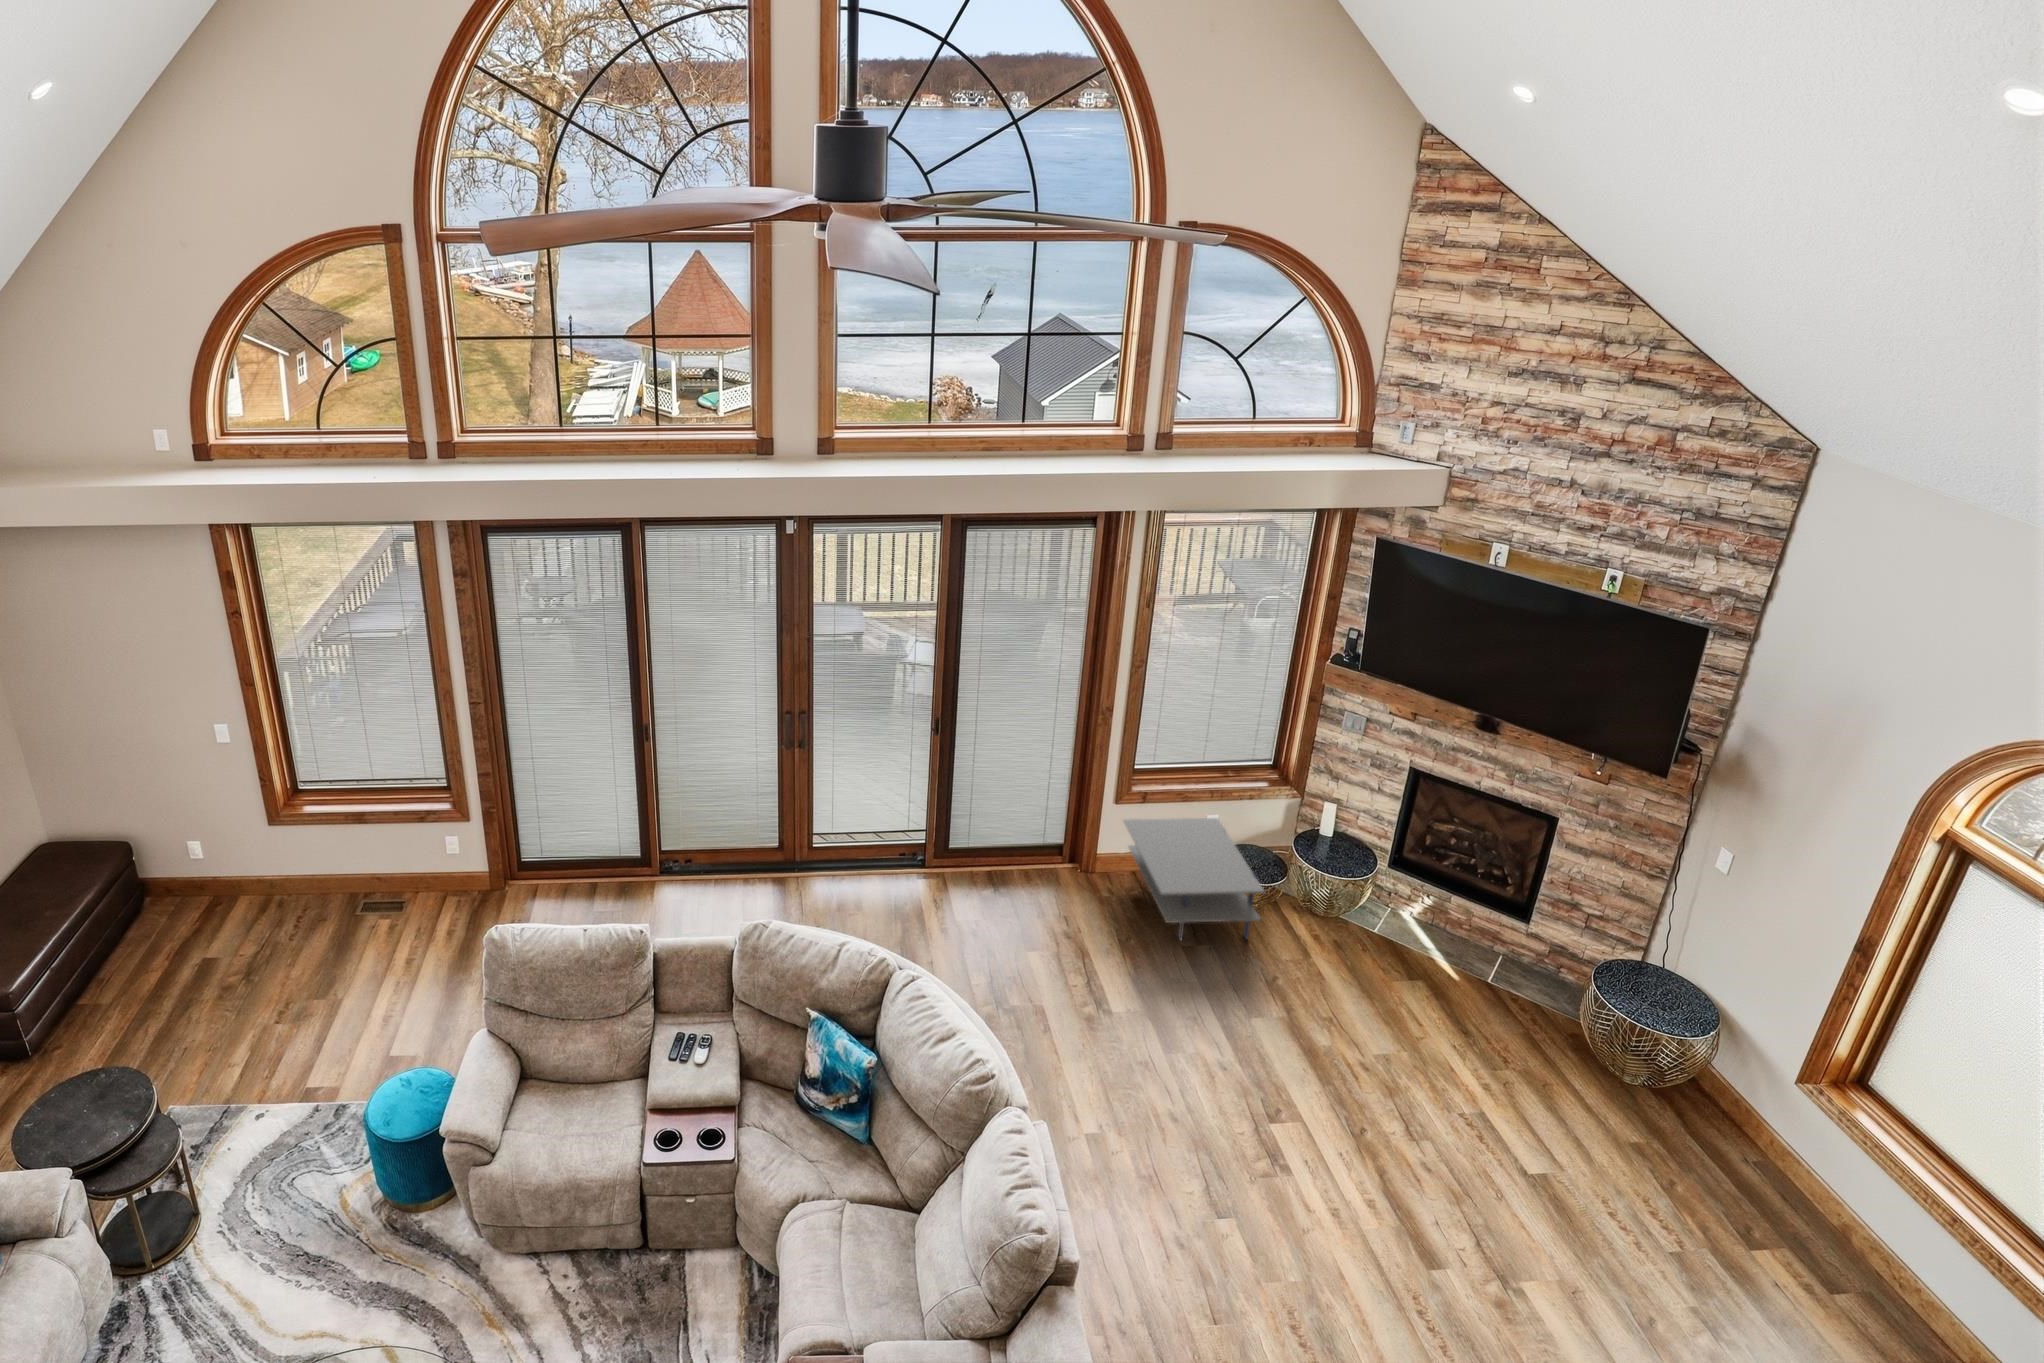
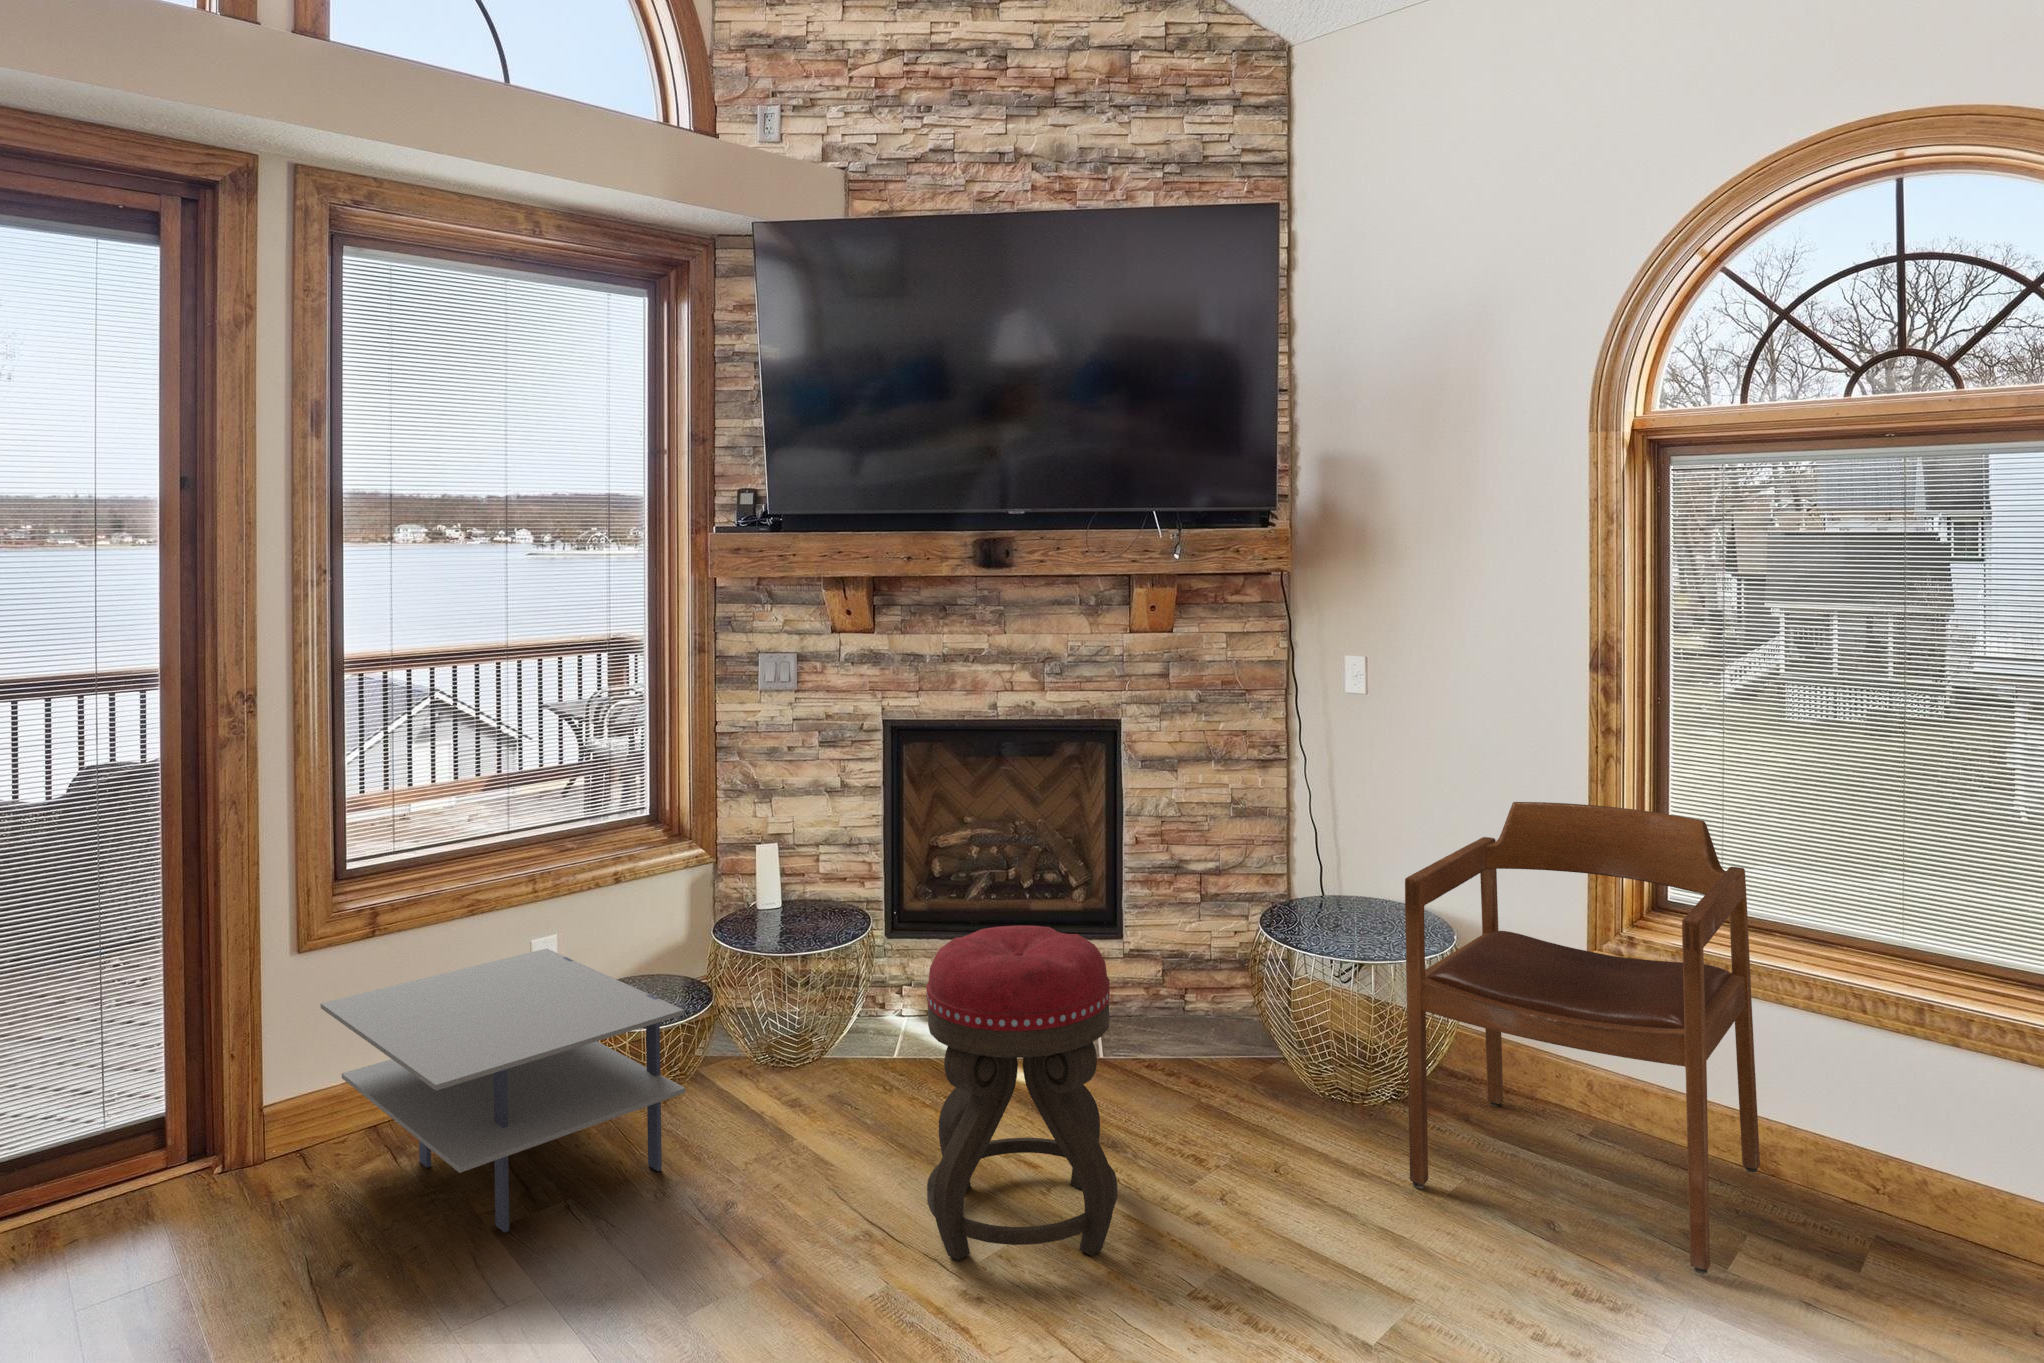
ottoman: none [1347,922,1458,1074] -> present [926,926,1118,1261]
armchair: none [1605,988,1879,1244] -> present [1405,802,1760,1274]

